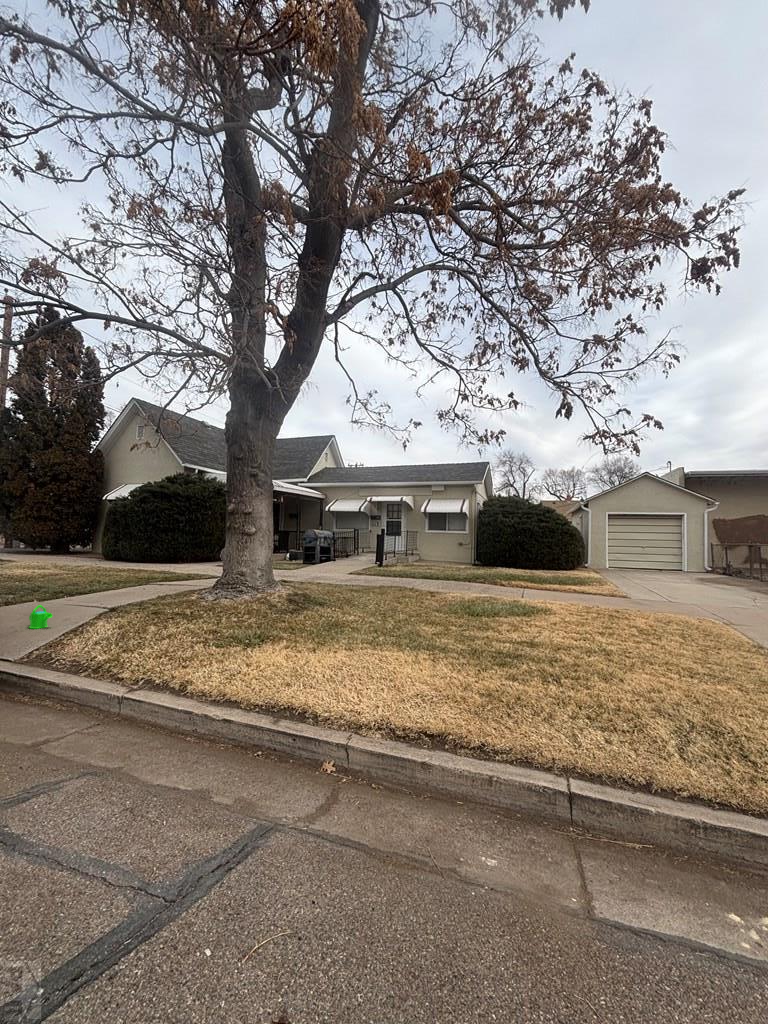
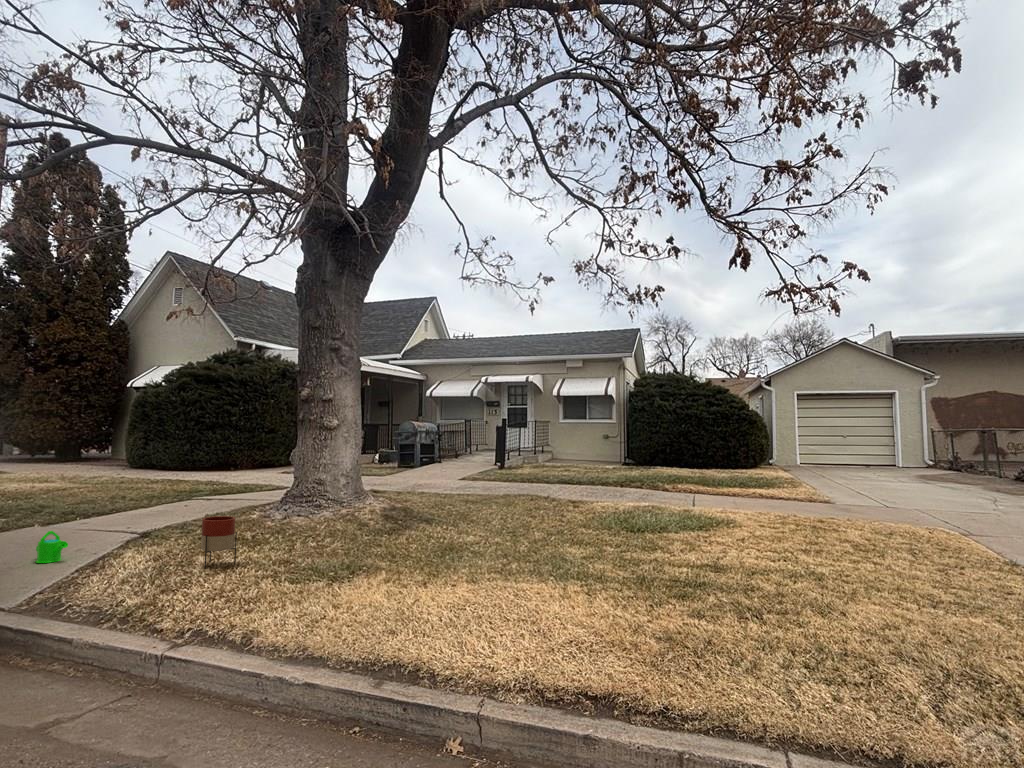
planter: none [151,598,177,636] -> present [201,516,237,569]

